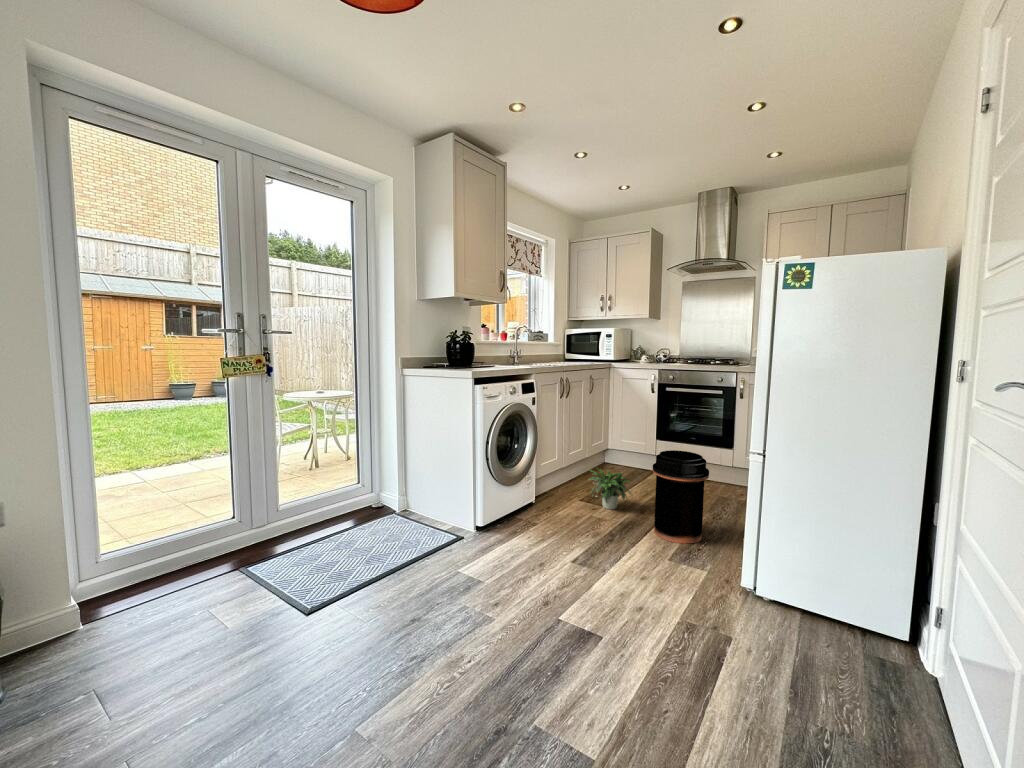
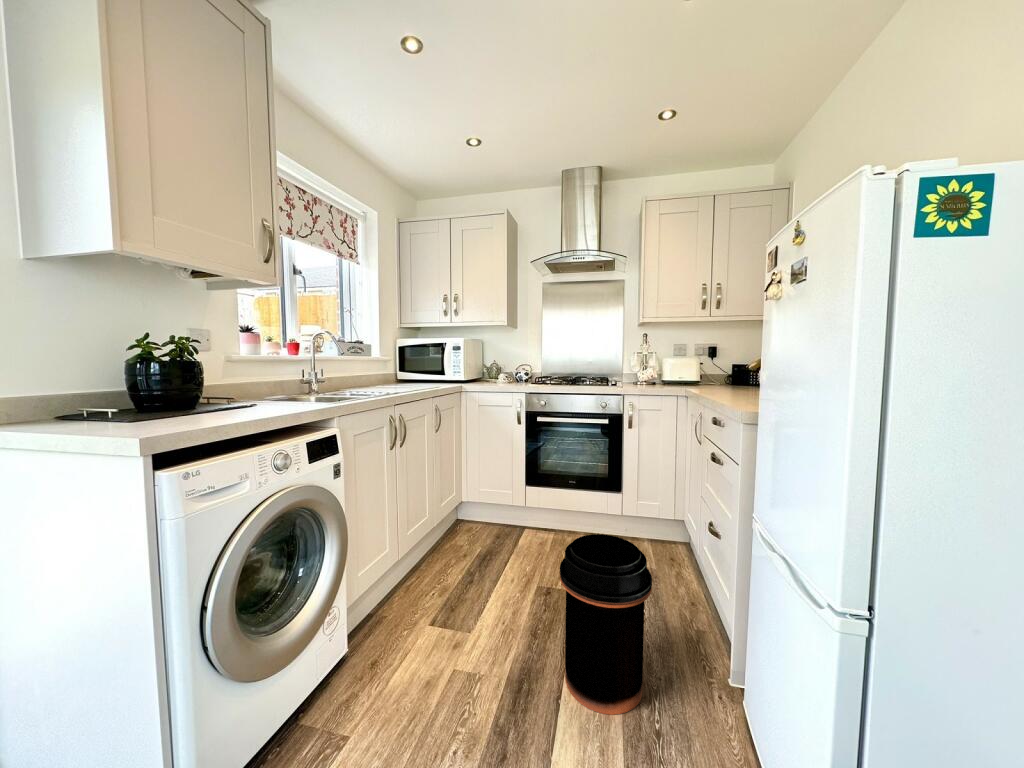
potted plant: present [588,470,633,509] -> none [424,560,518,635]

